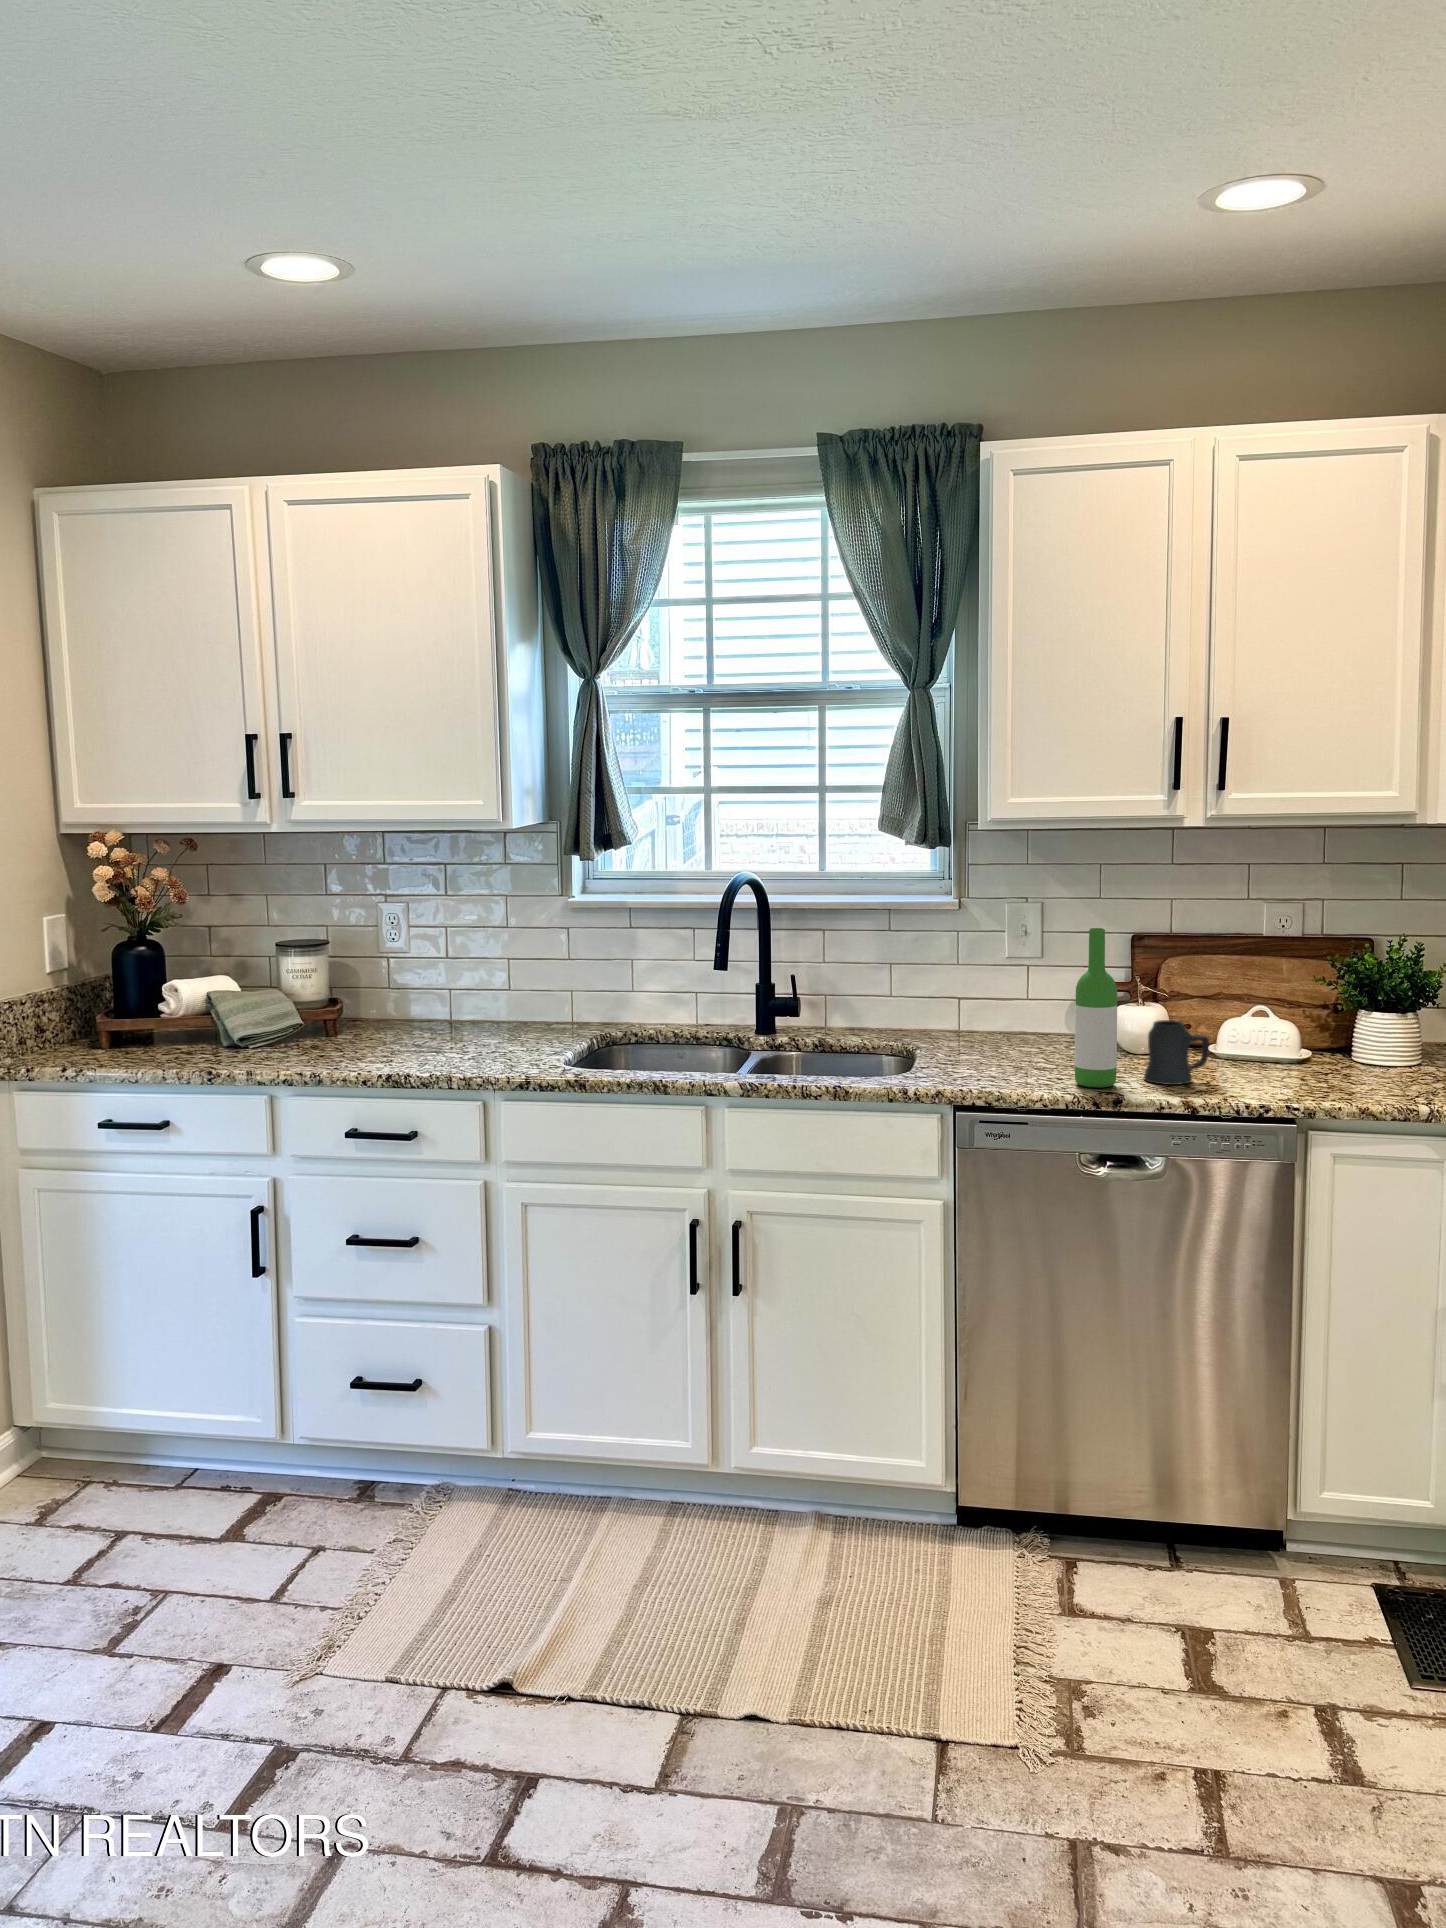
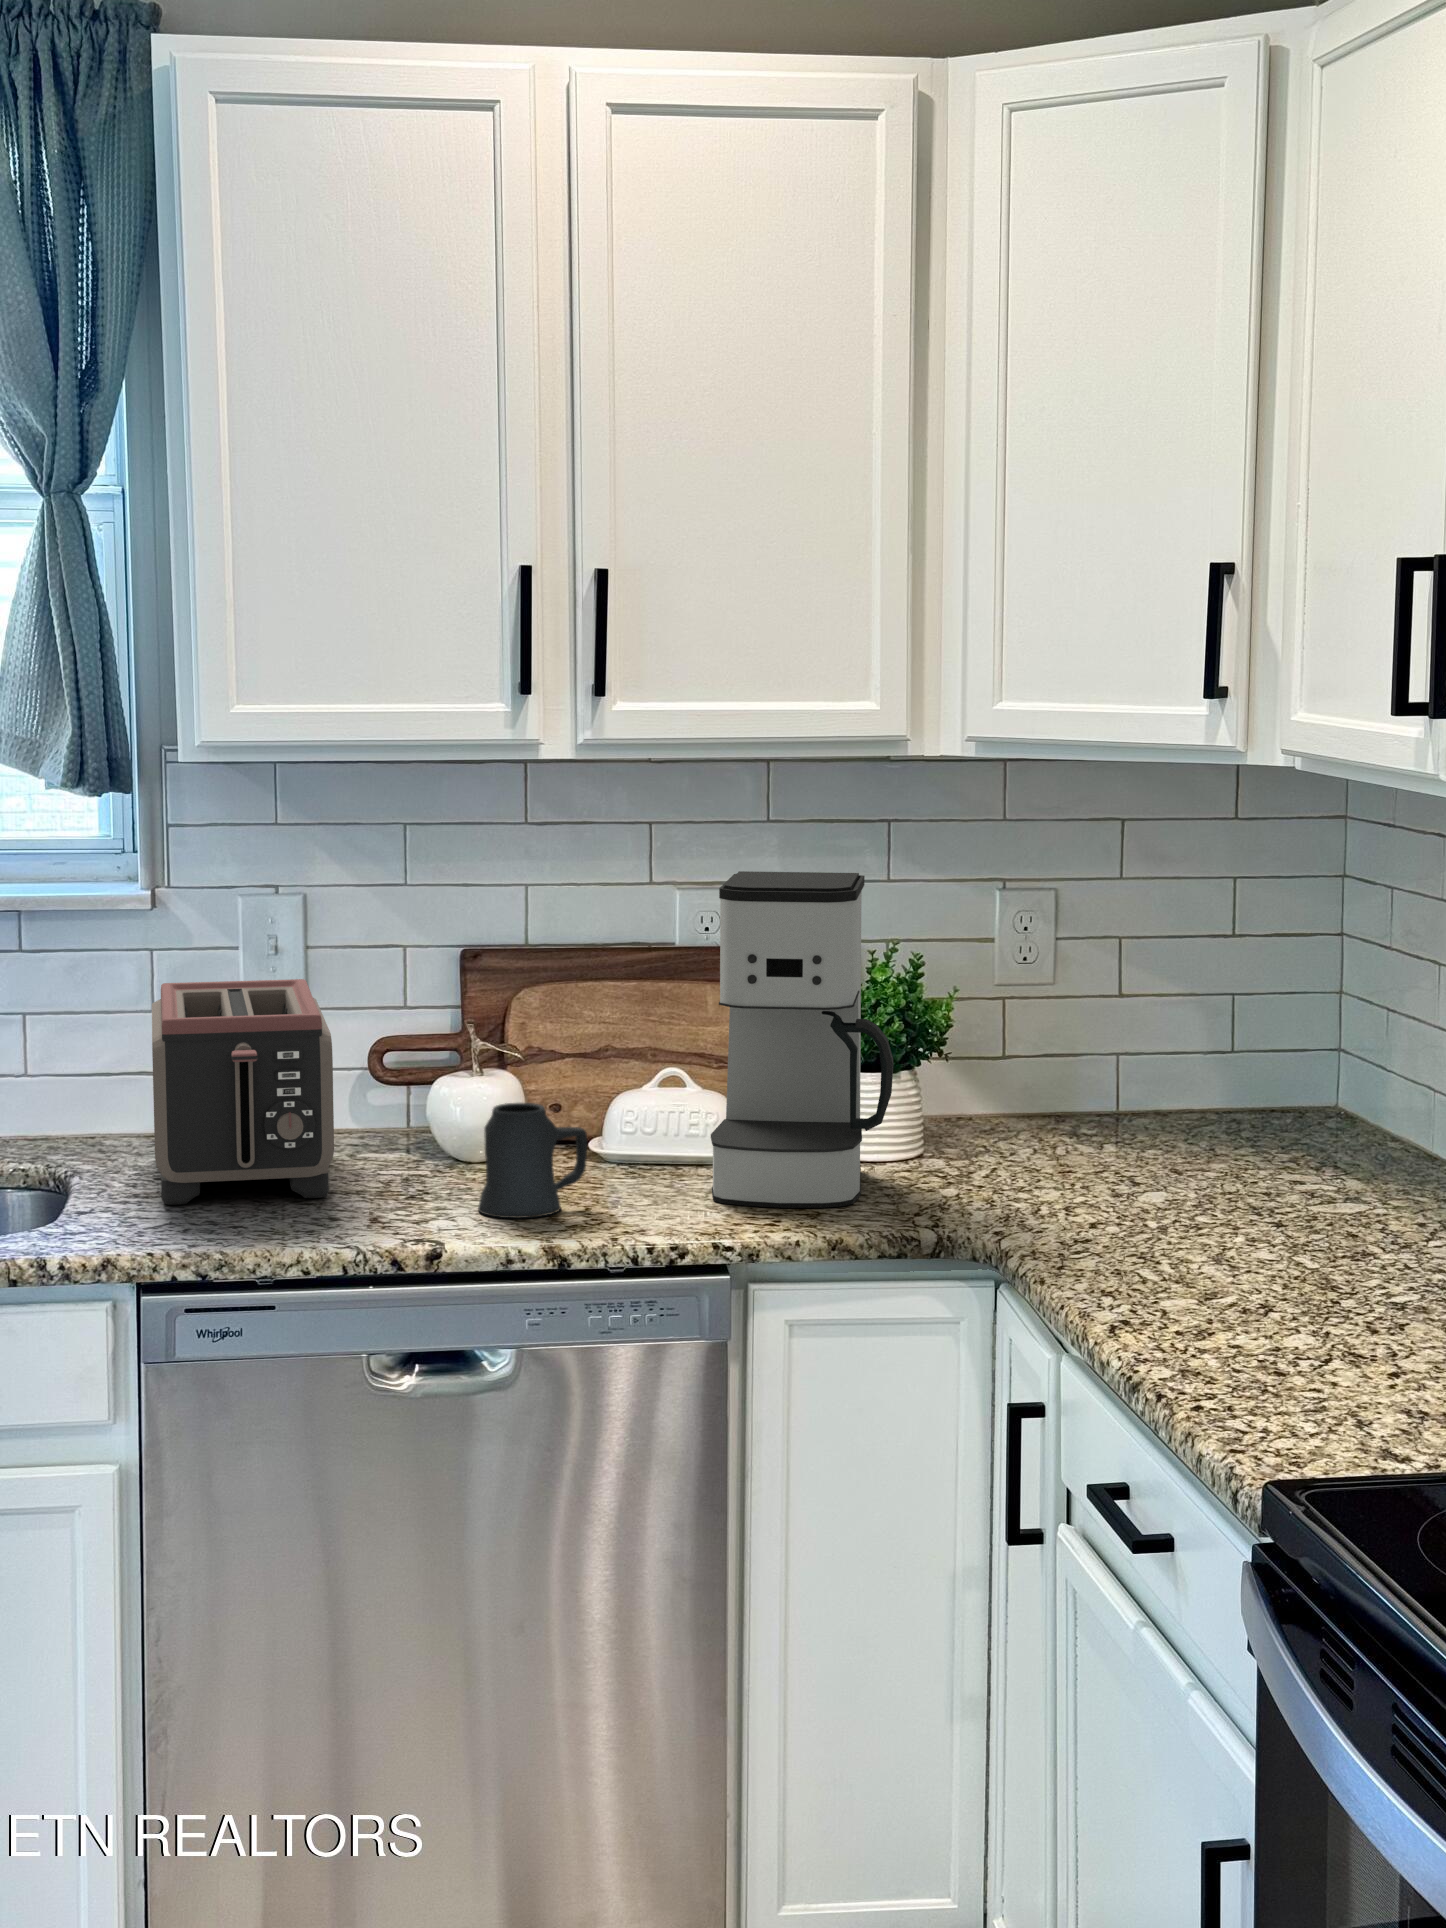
coffee maker: none [1284,892,1402,1090] -> present [711,871,893,1208]
wine bottle: present [1075,928,1117,1088] -> none [354,944,430,1232]
toaster: none [962,949,1062,1068] -> present [152,979,334,1205]

